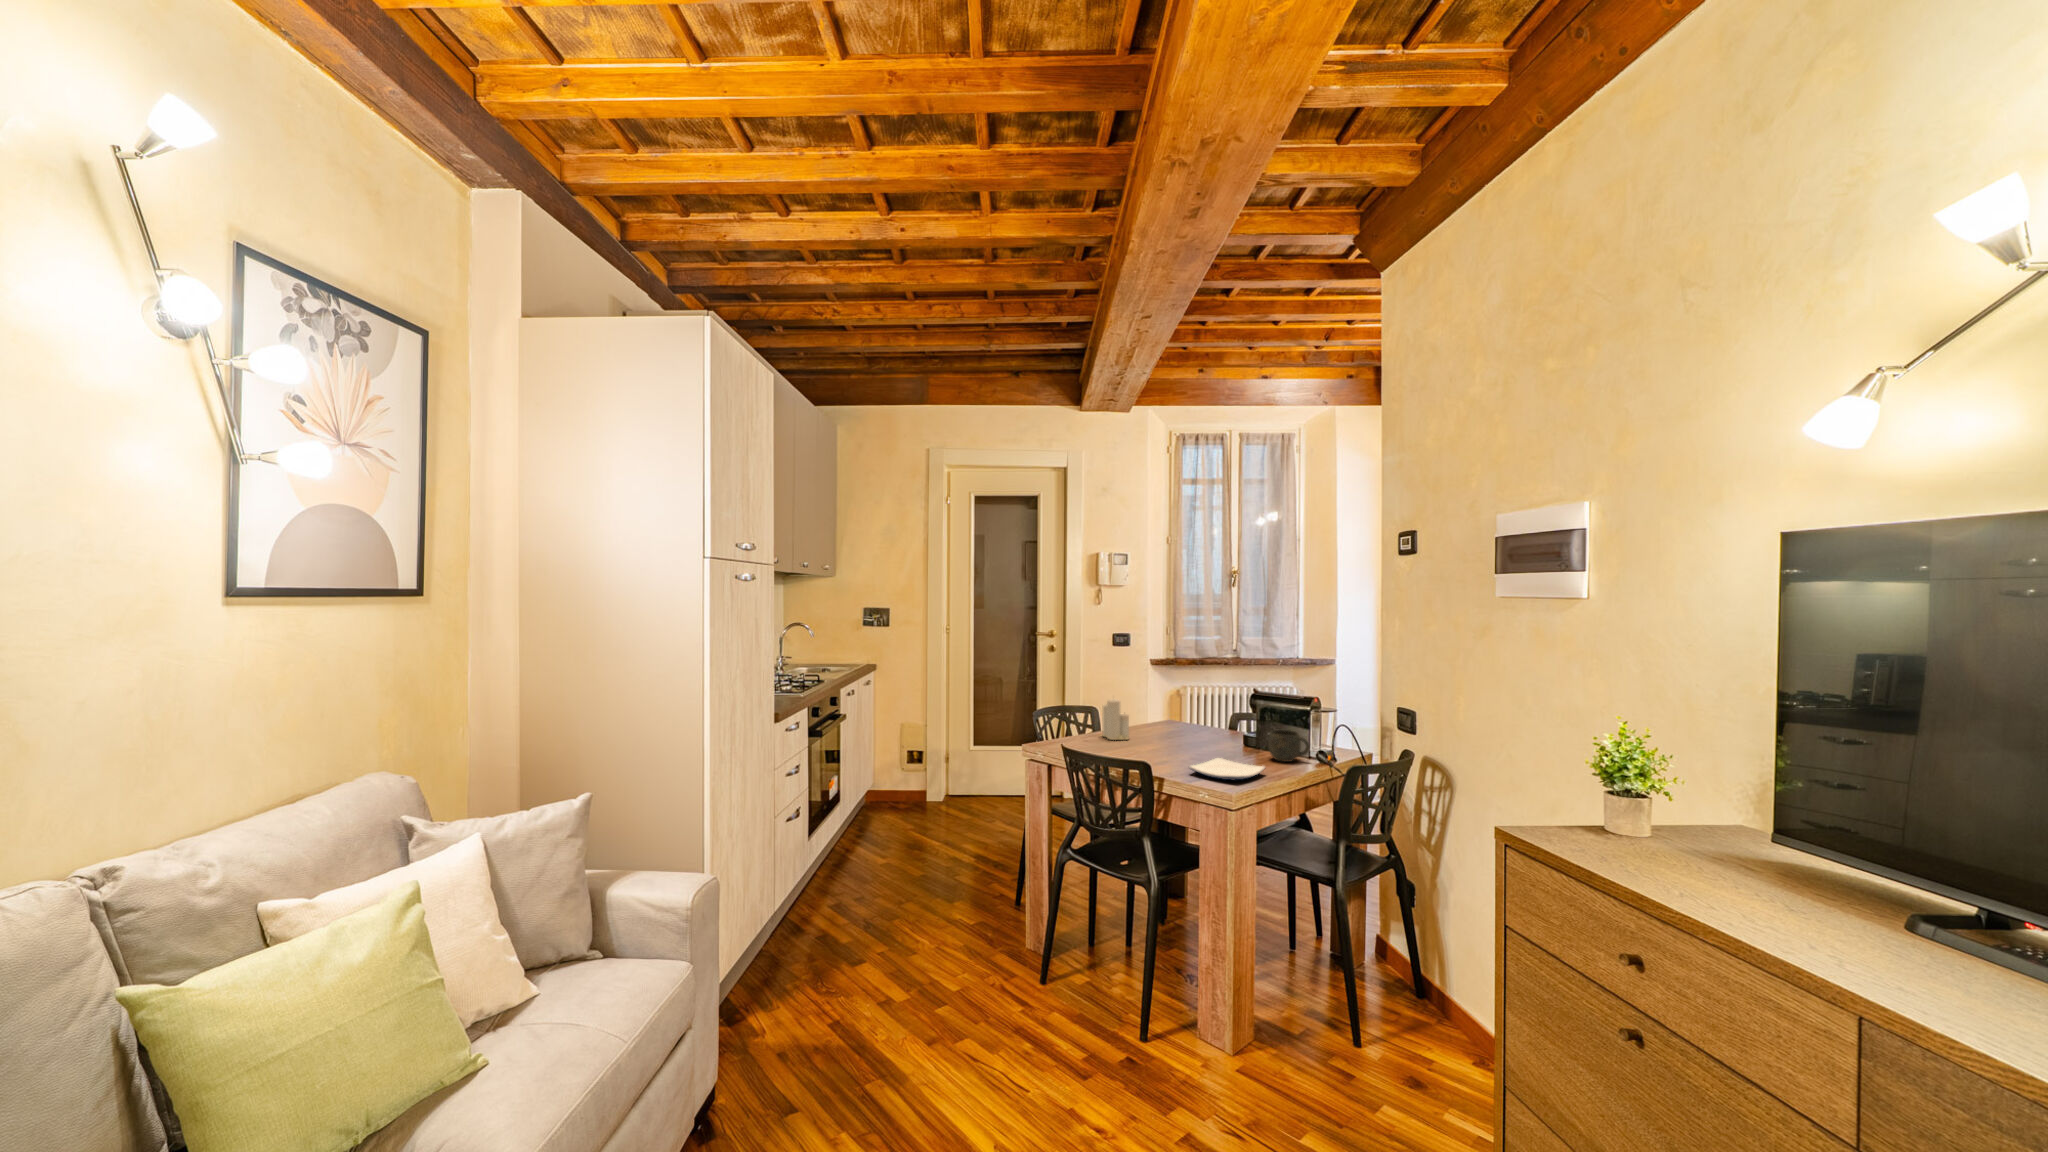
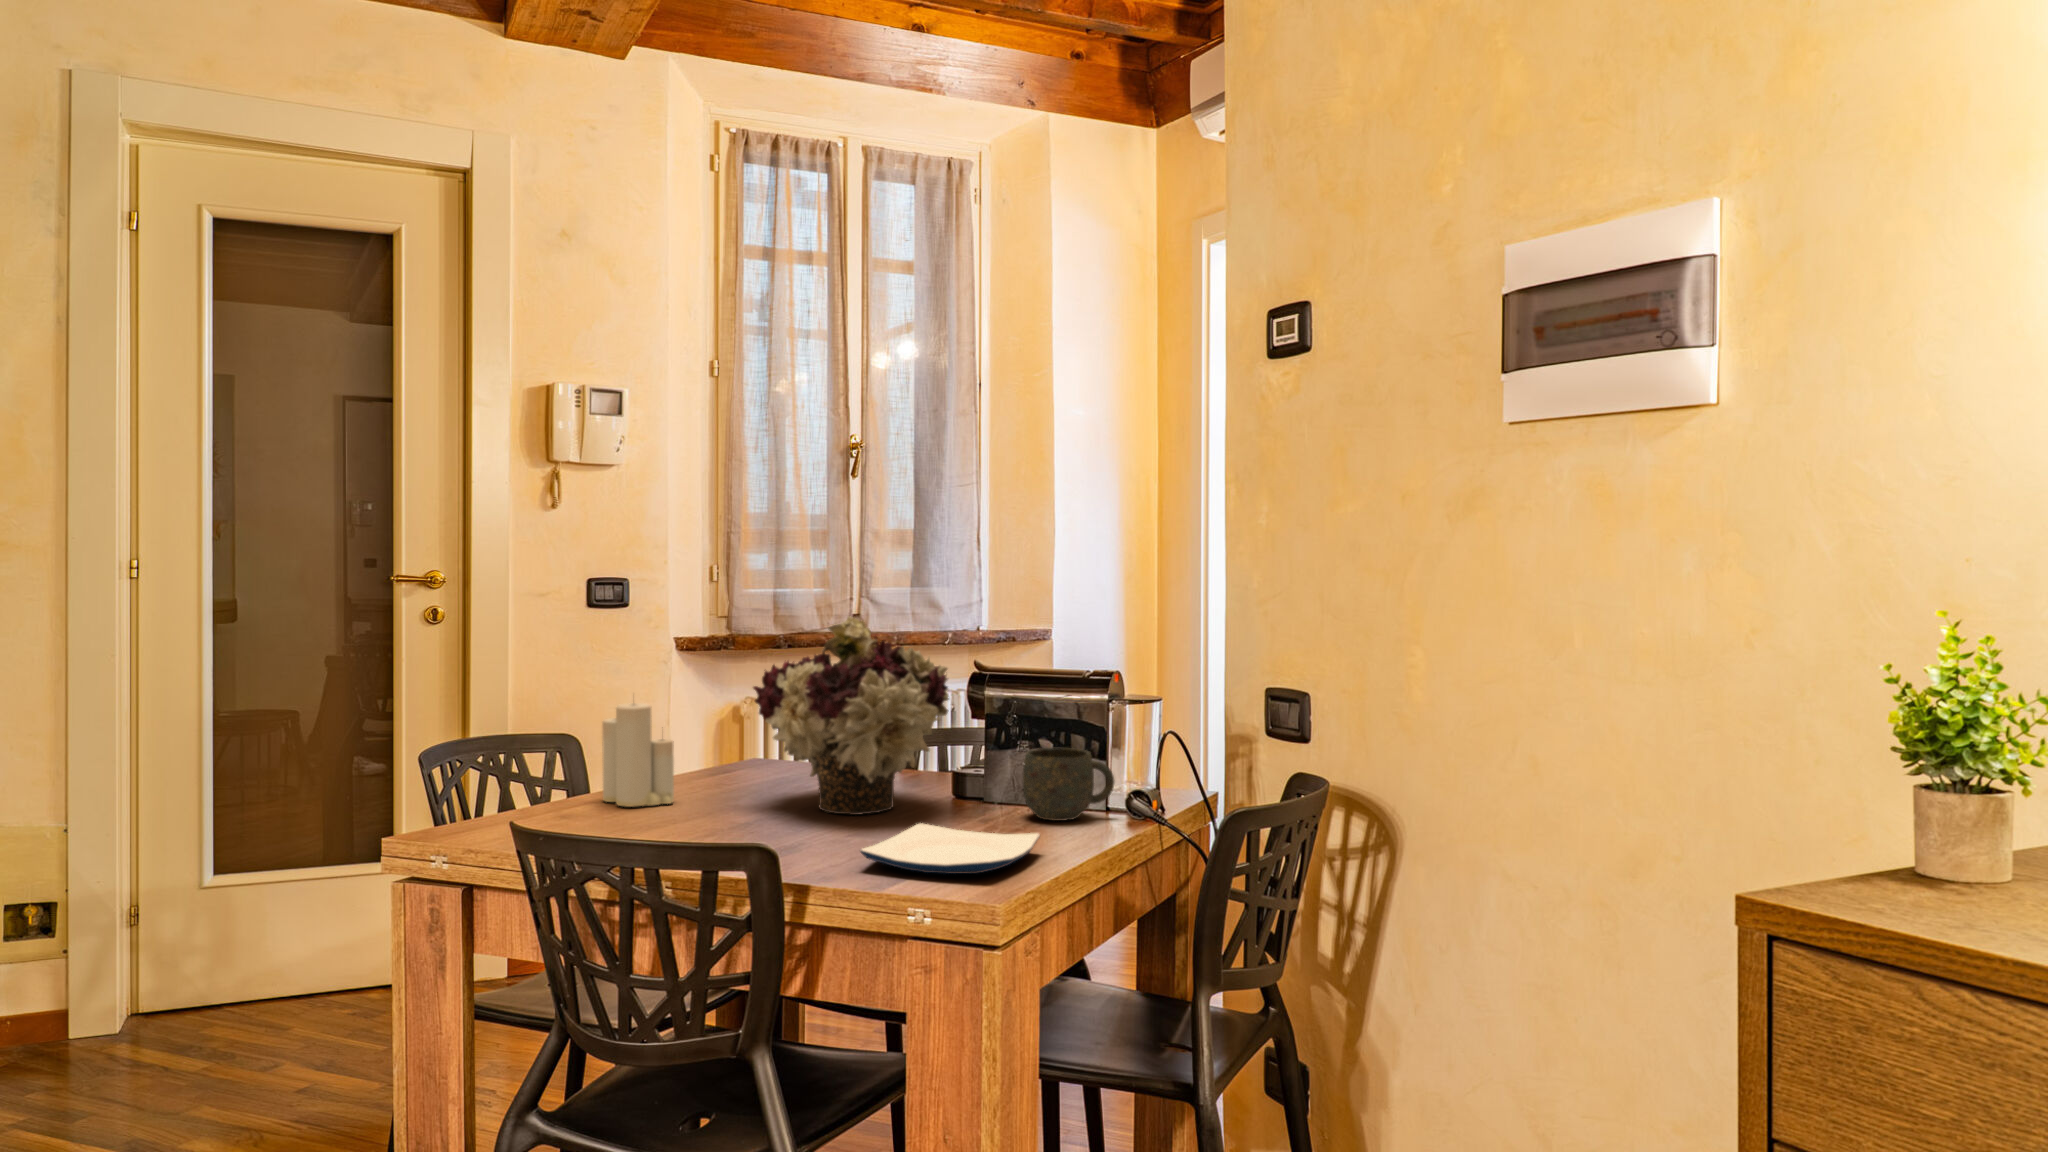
flower arrangement: none [1159,669,1240,751] -> present [753,617,949,815]

